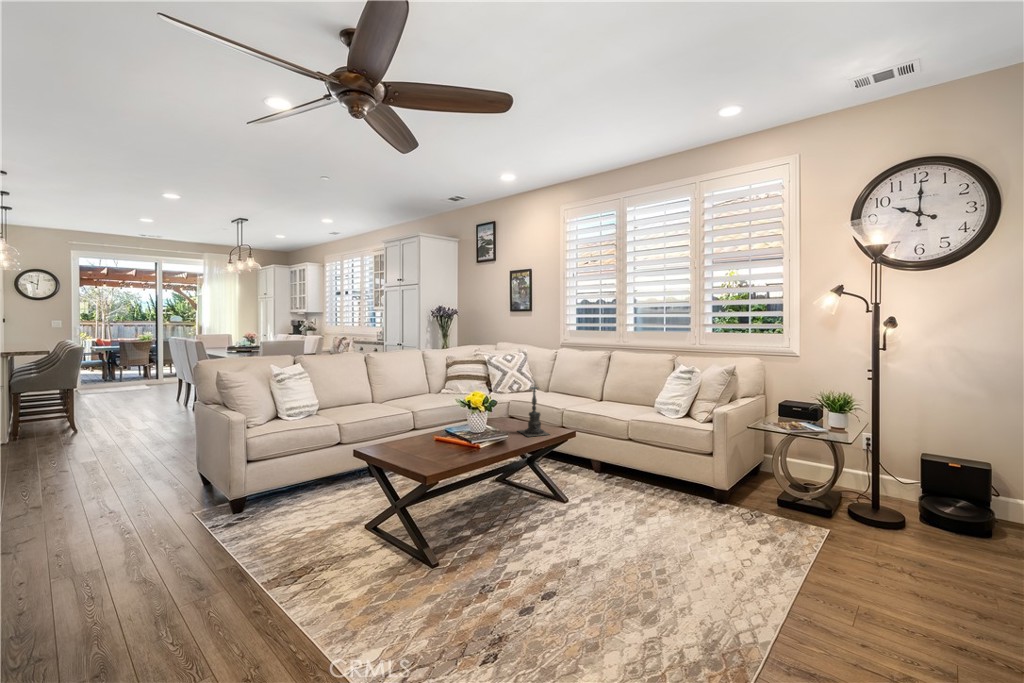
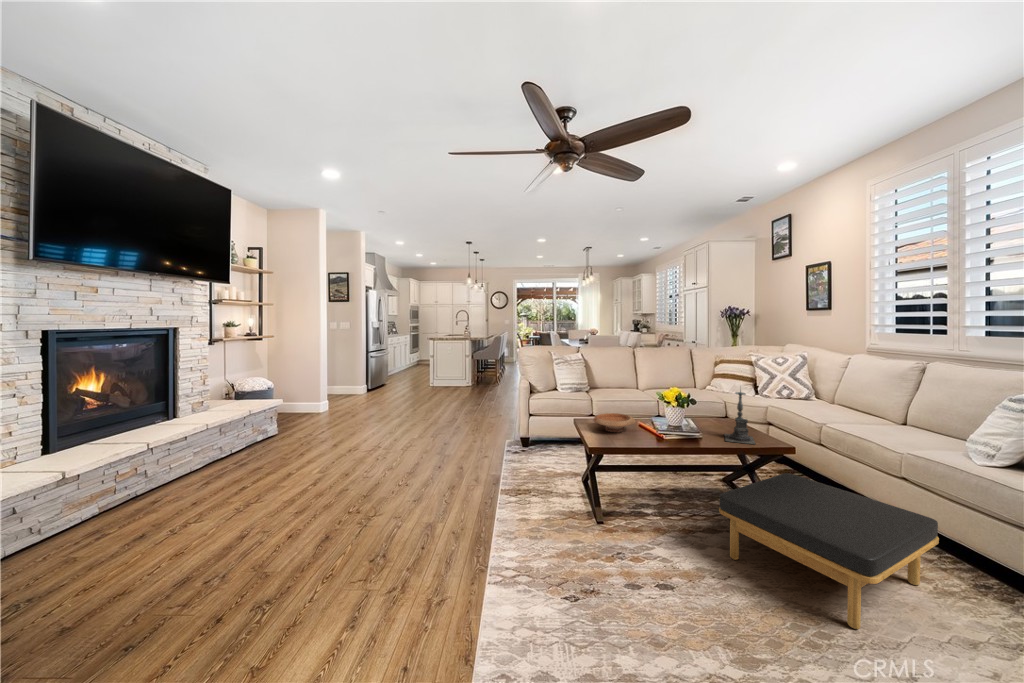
wooden bowl: none [391,428,443,452] -> present [593,413,635,432]
ottoman: none [555,455,681,558] -> present [719,473,939,629]

